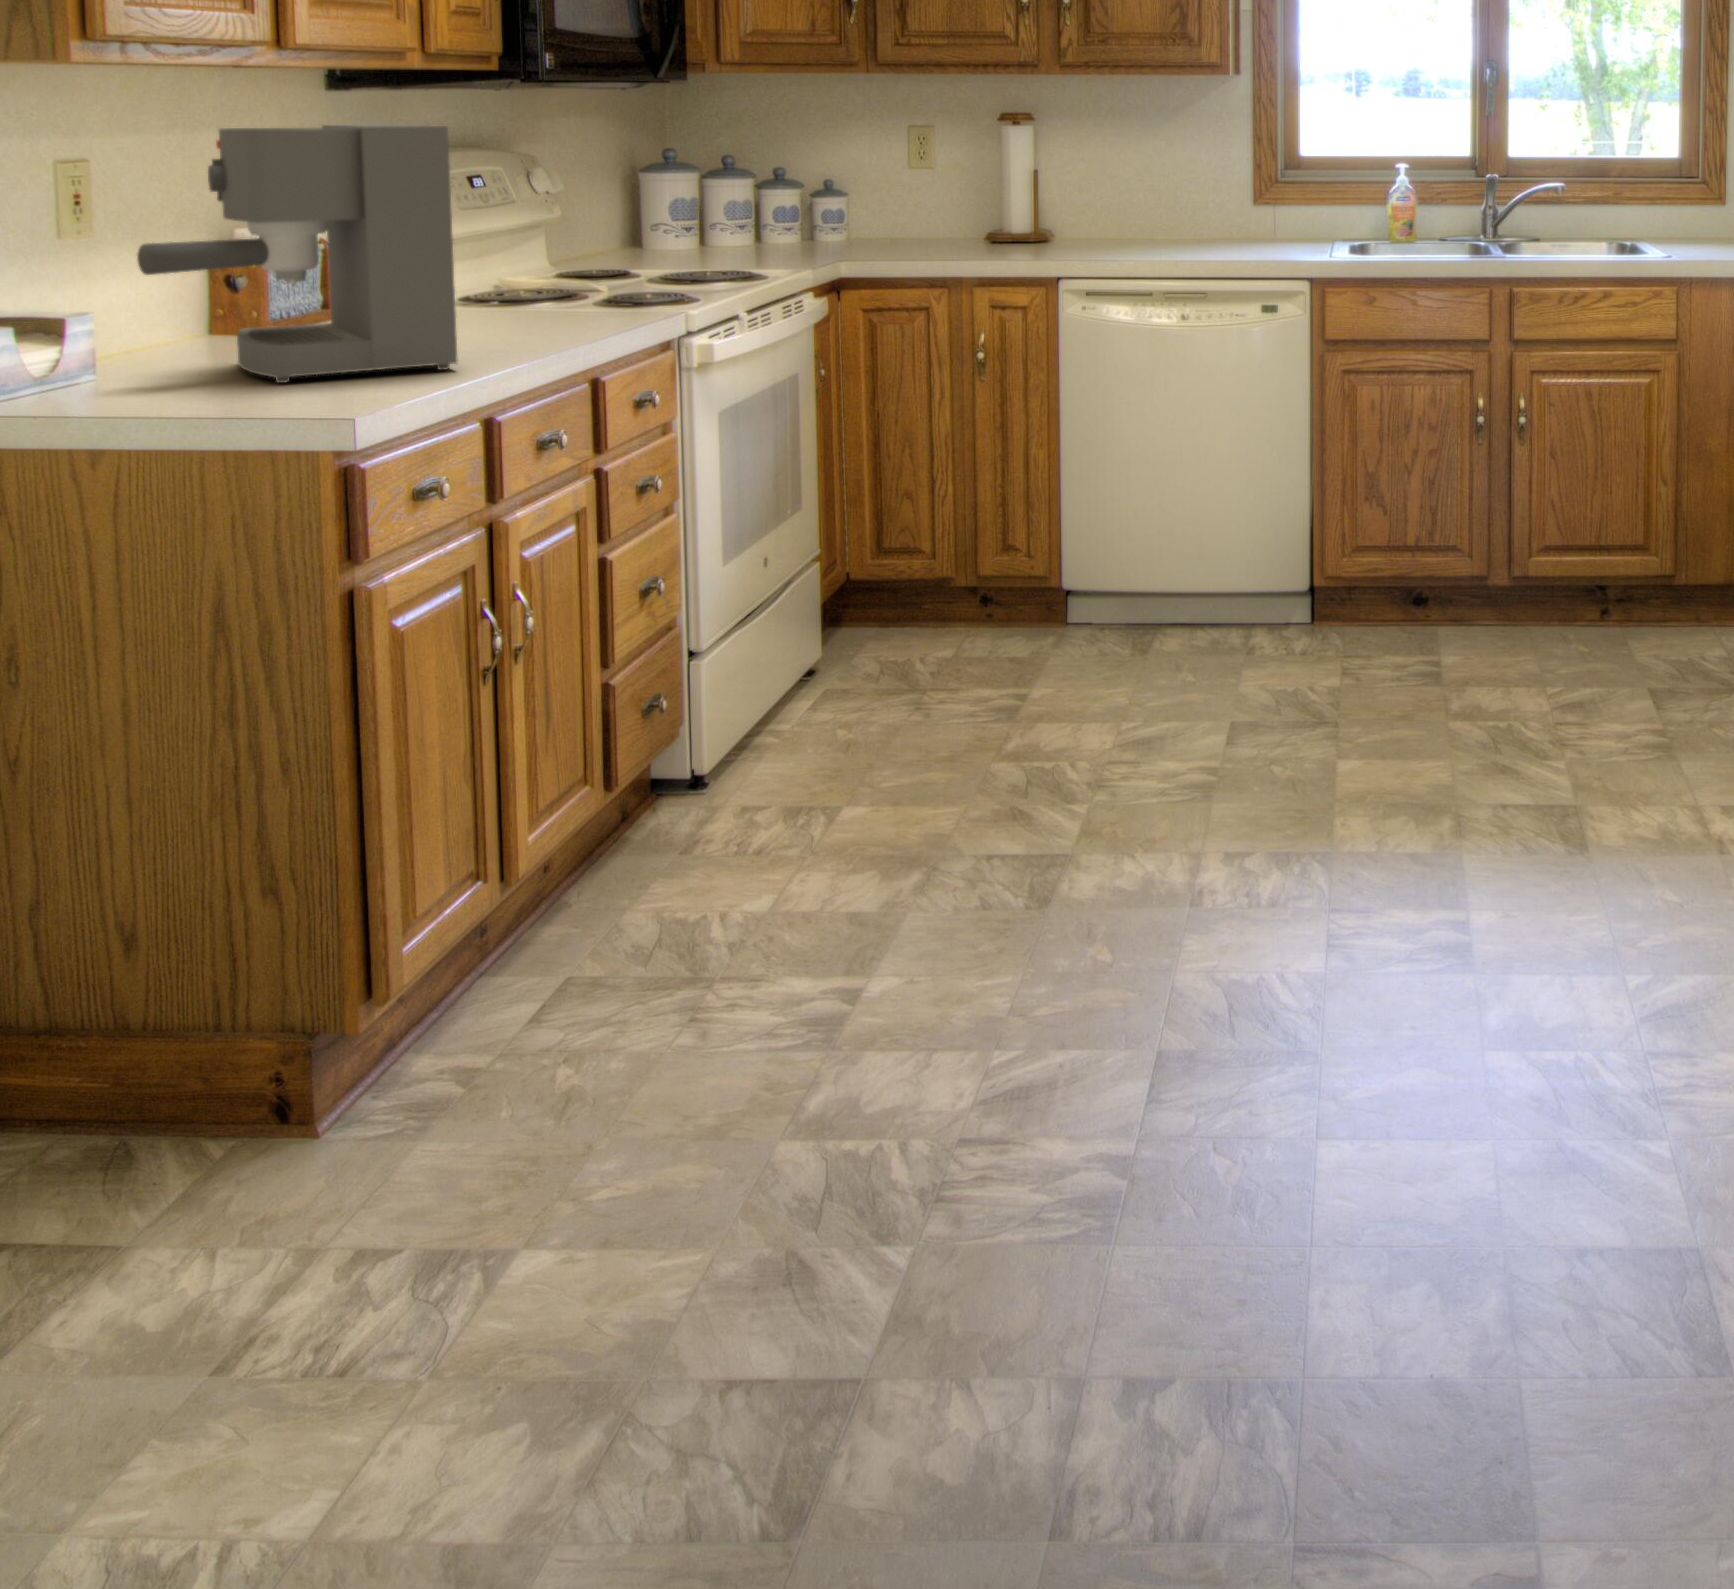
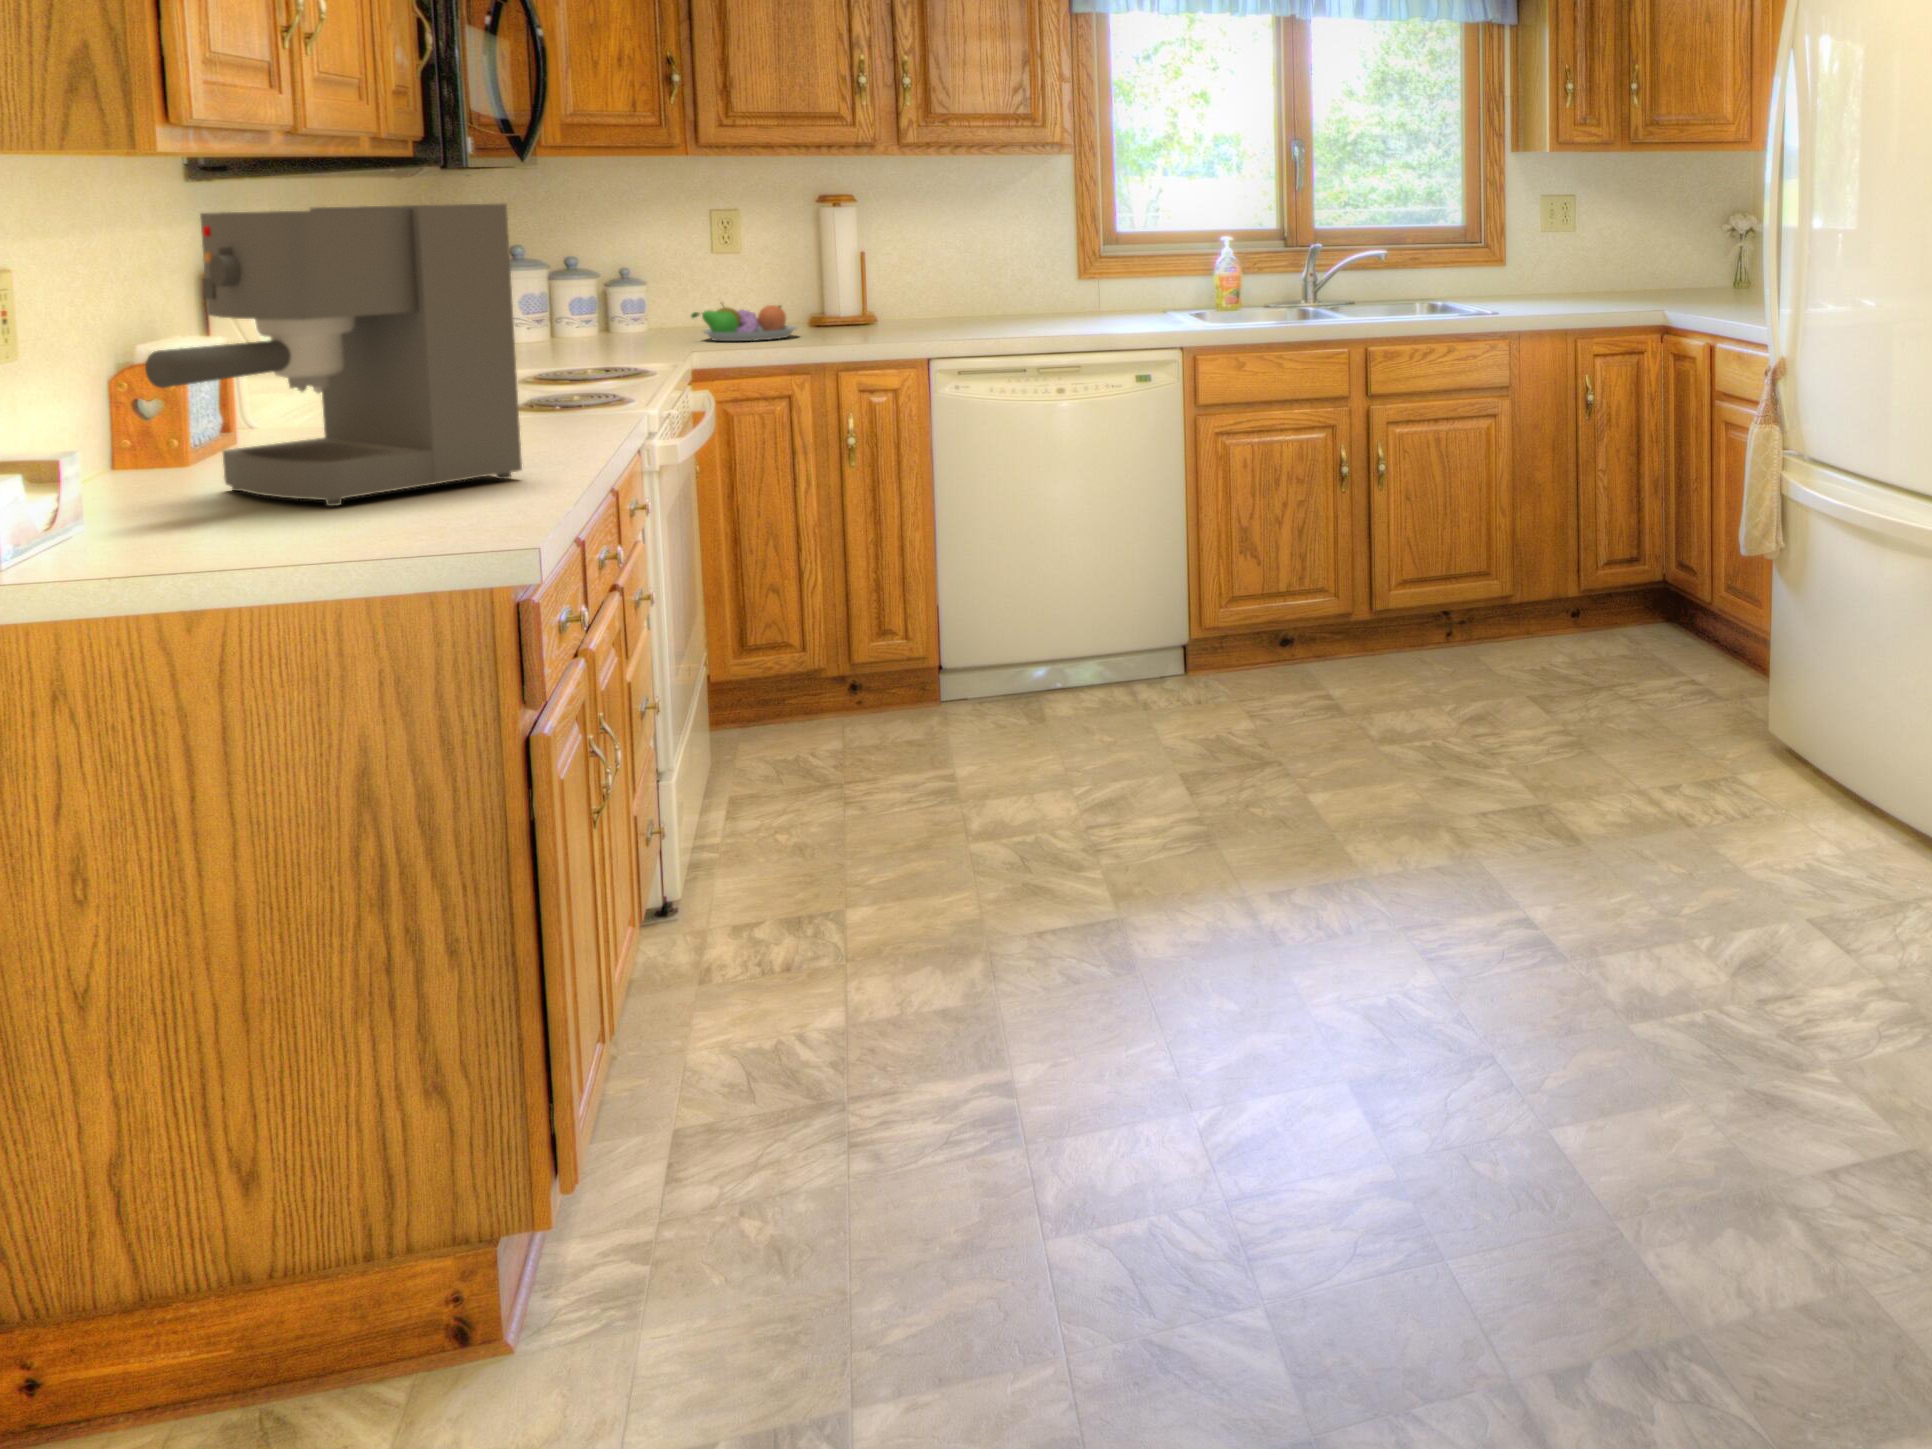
fruit bowl: none [862,213,962,252] -> present [691,304,797,341]

